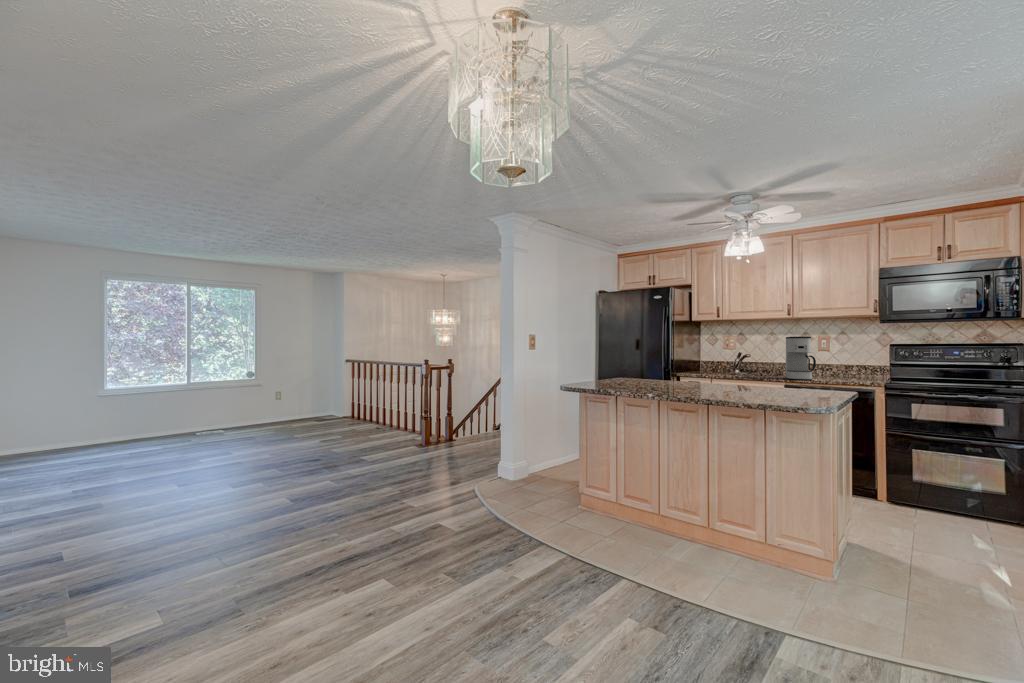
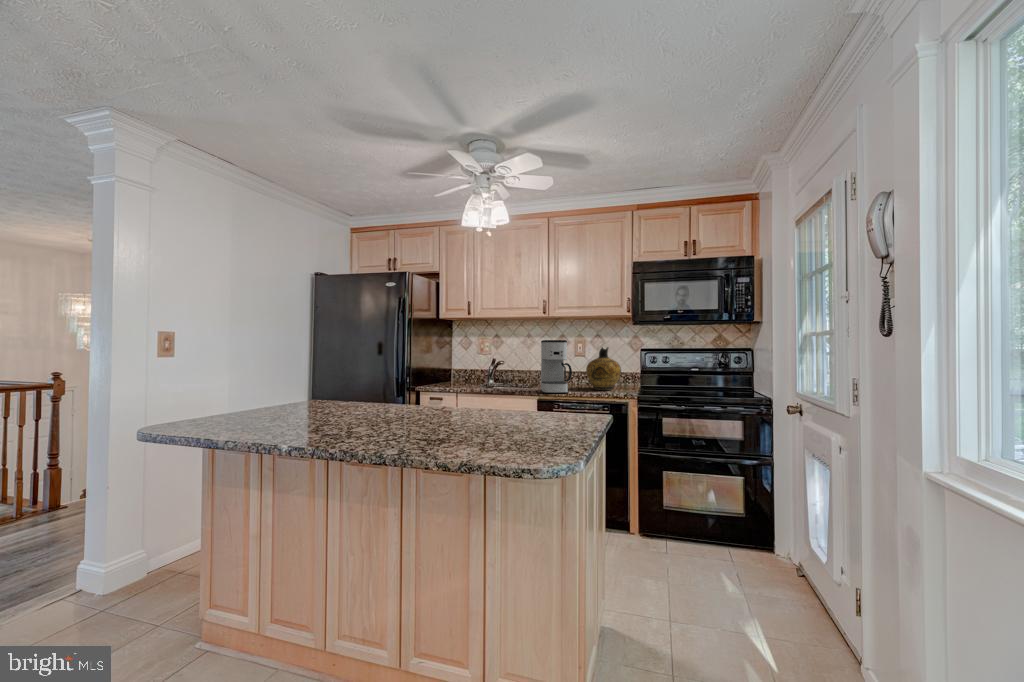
ceramic jug: none [830,342,867,379] -> present [586,347,621,390]

